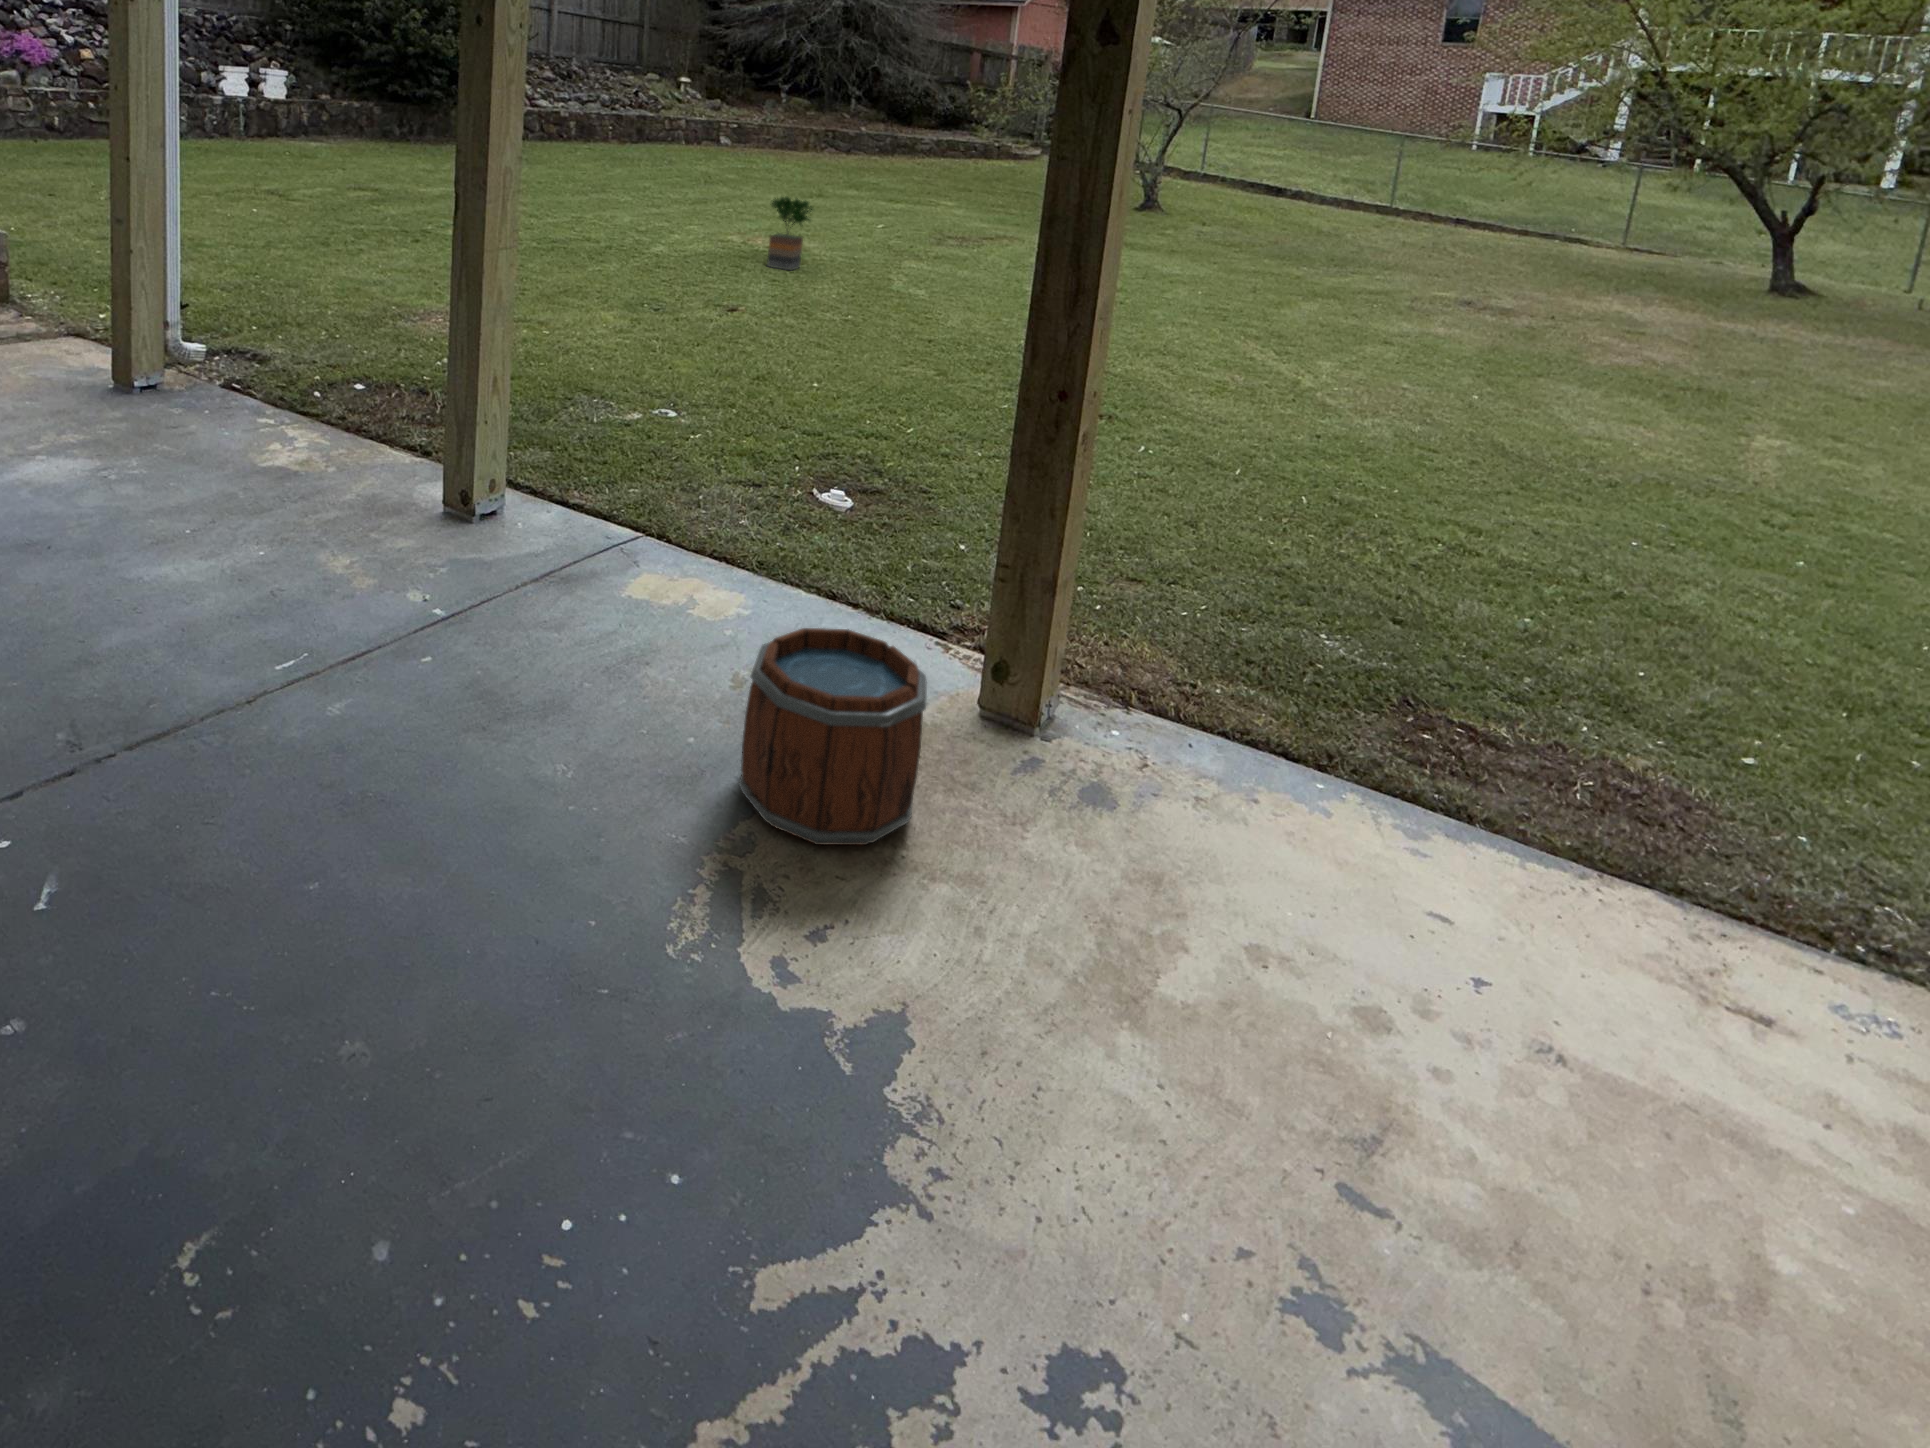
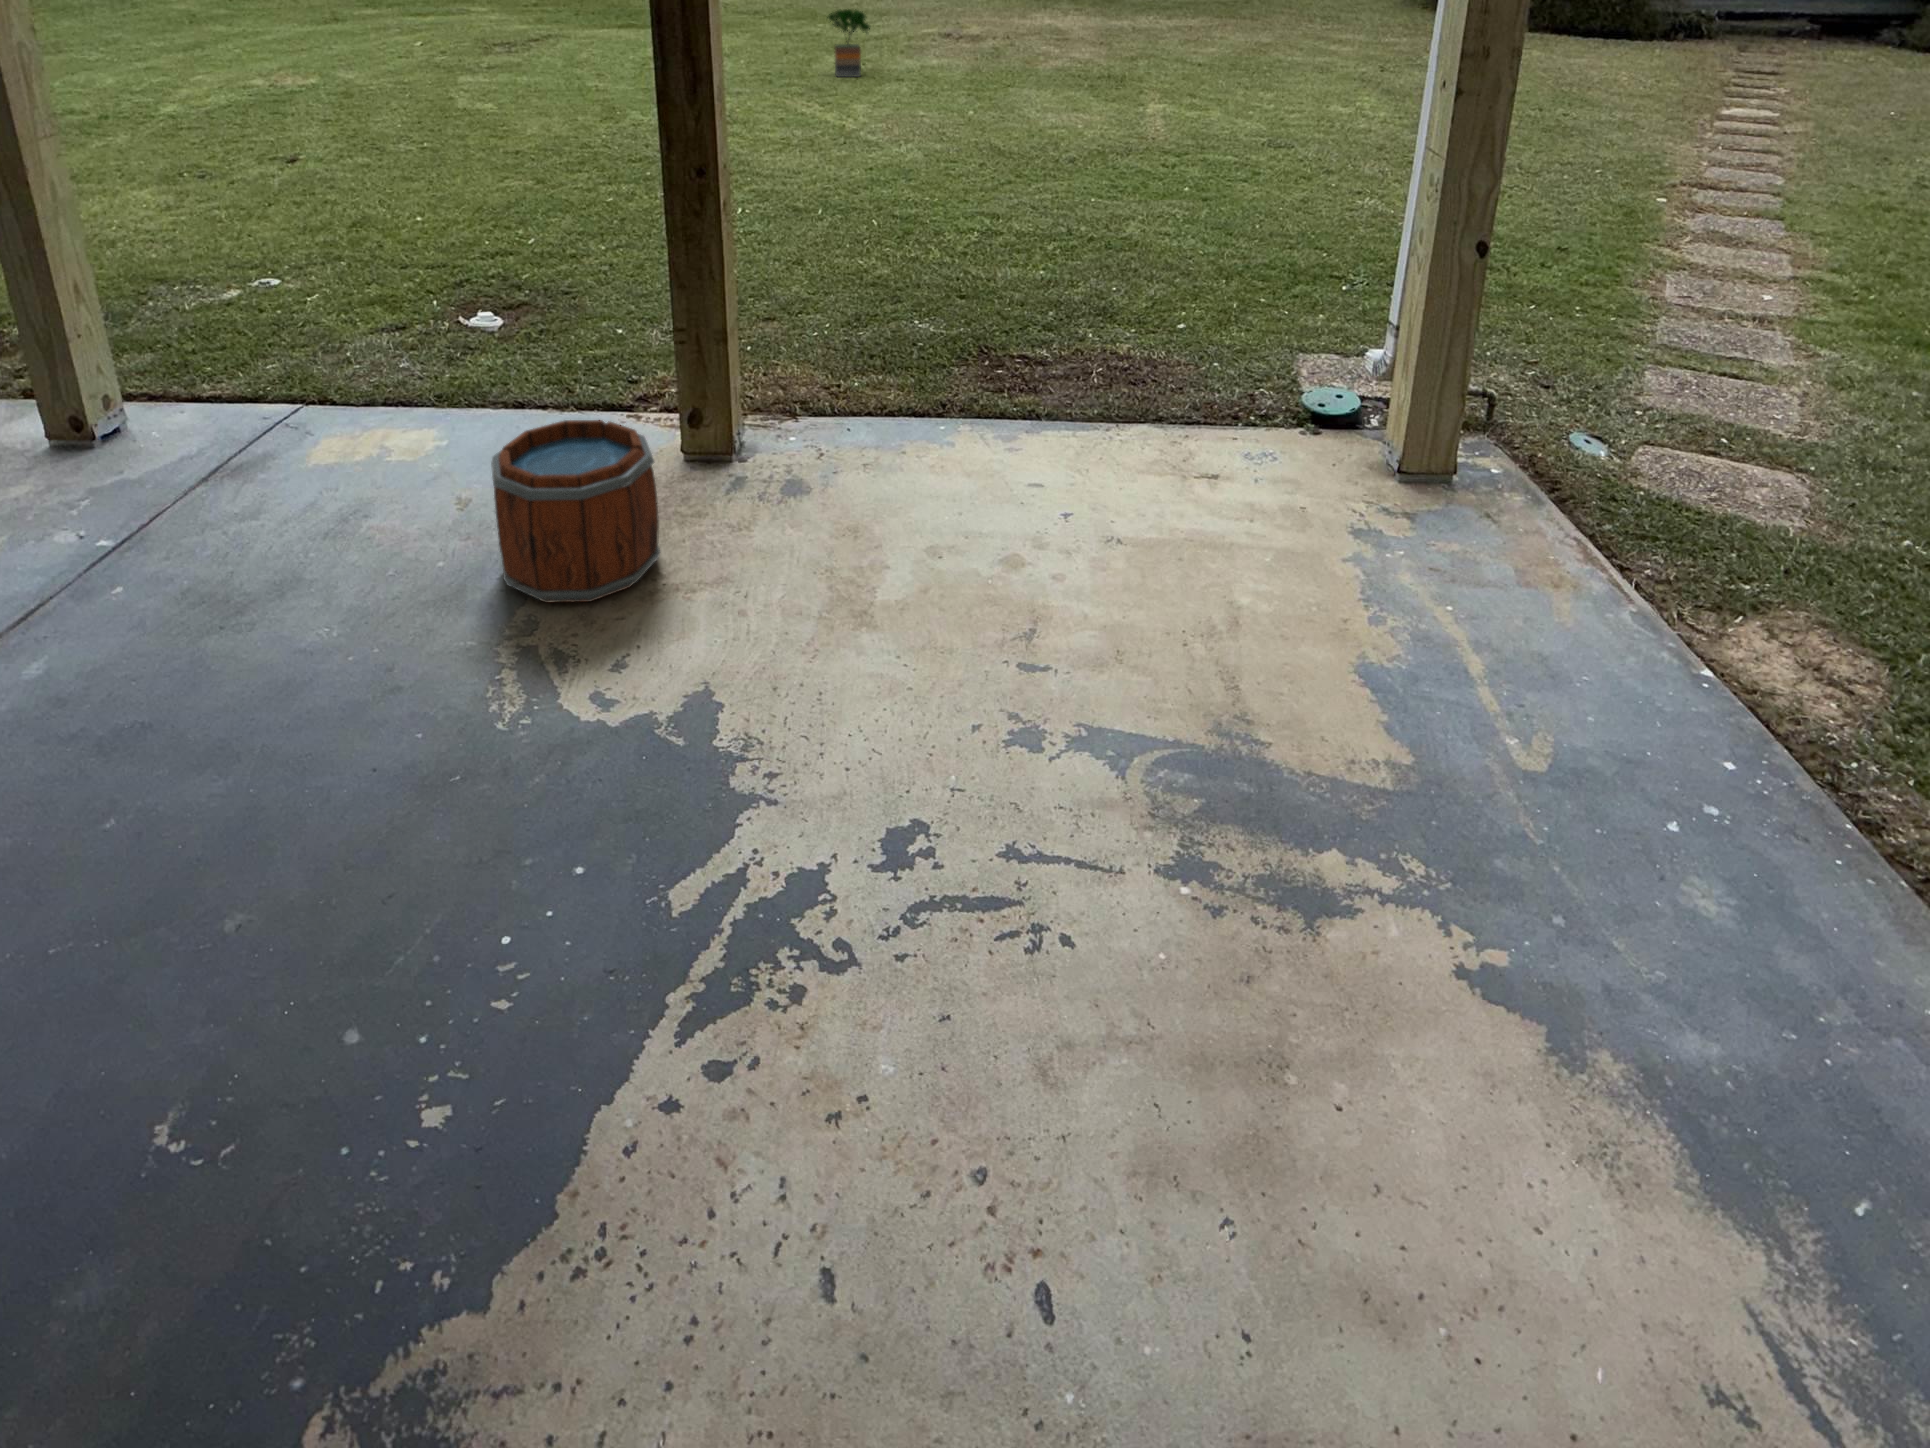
potted tree: present [767,197,813,270] -> present [827,10,870,77]

